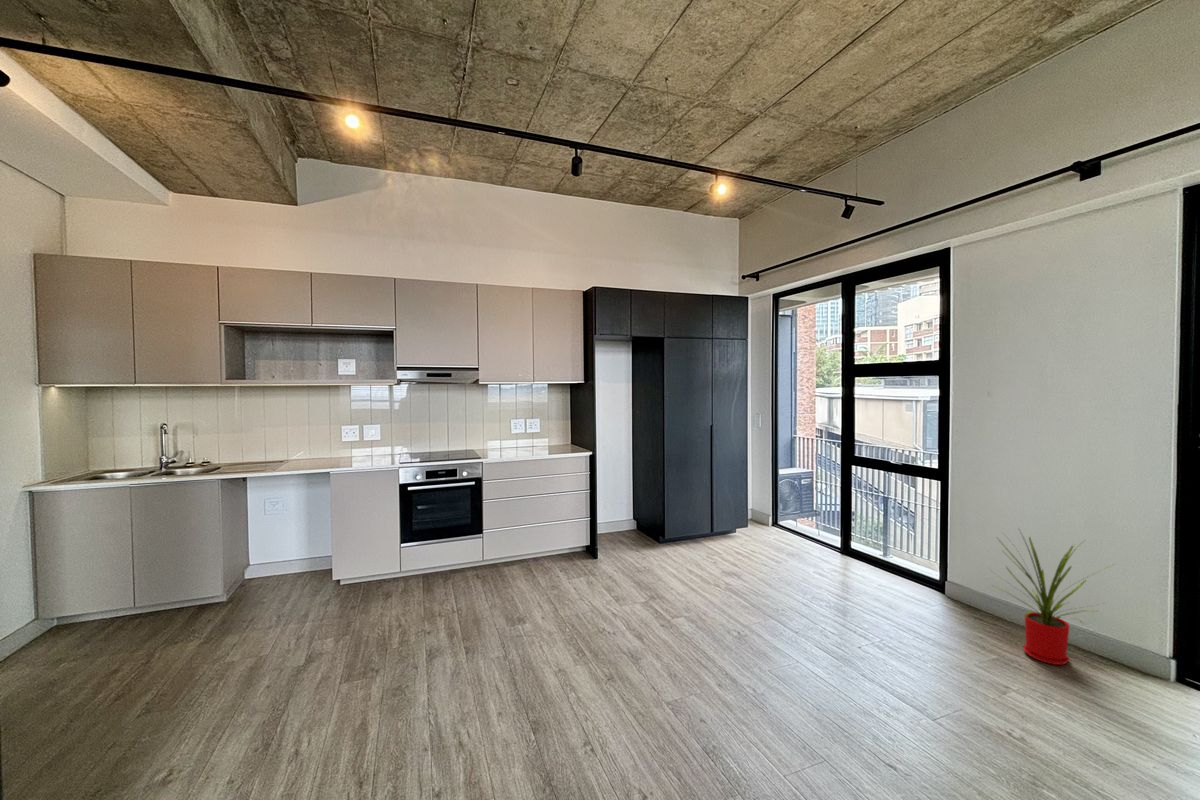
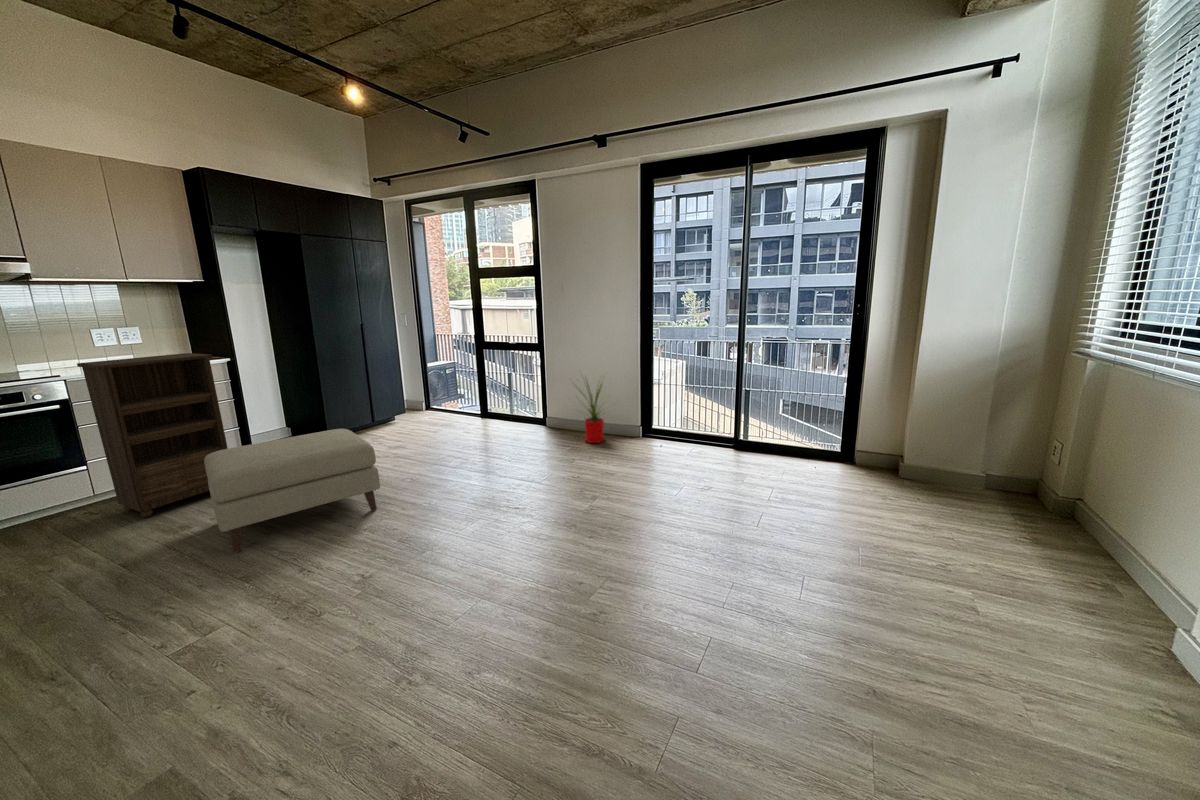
bookshelf: none [491,447,575,593] -> present [77,353,228,517]
ottoman: none [537,550,693,671] -> present [204,429,380,553]

